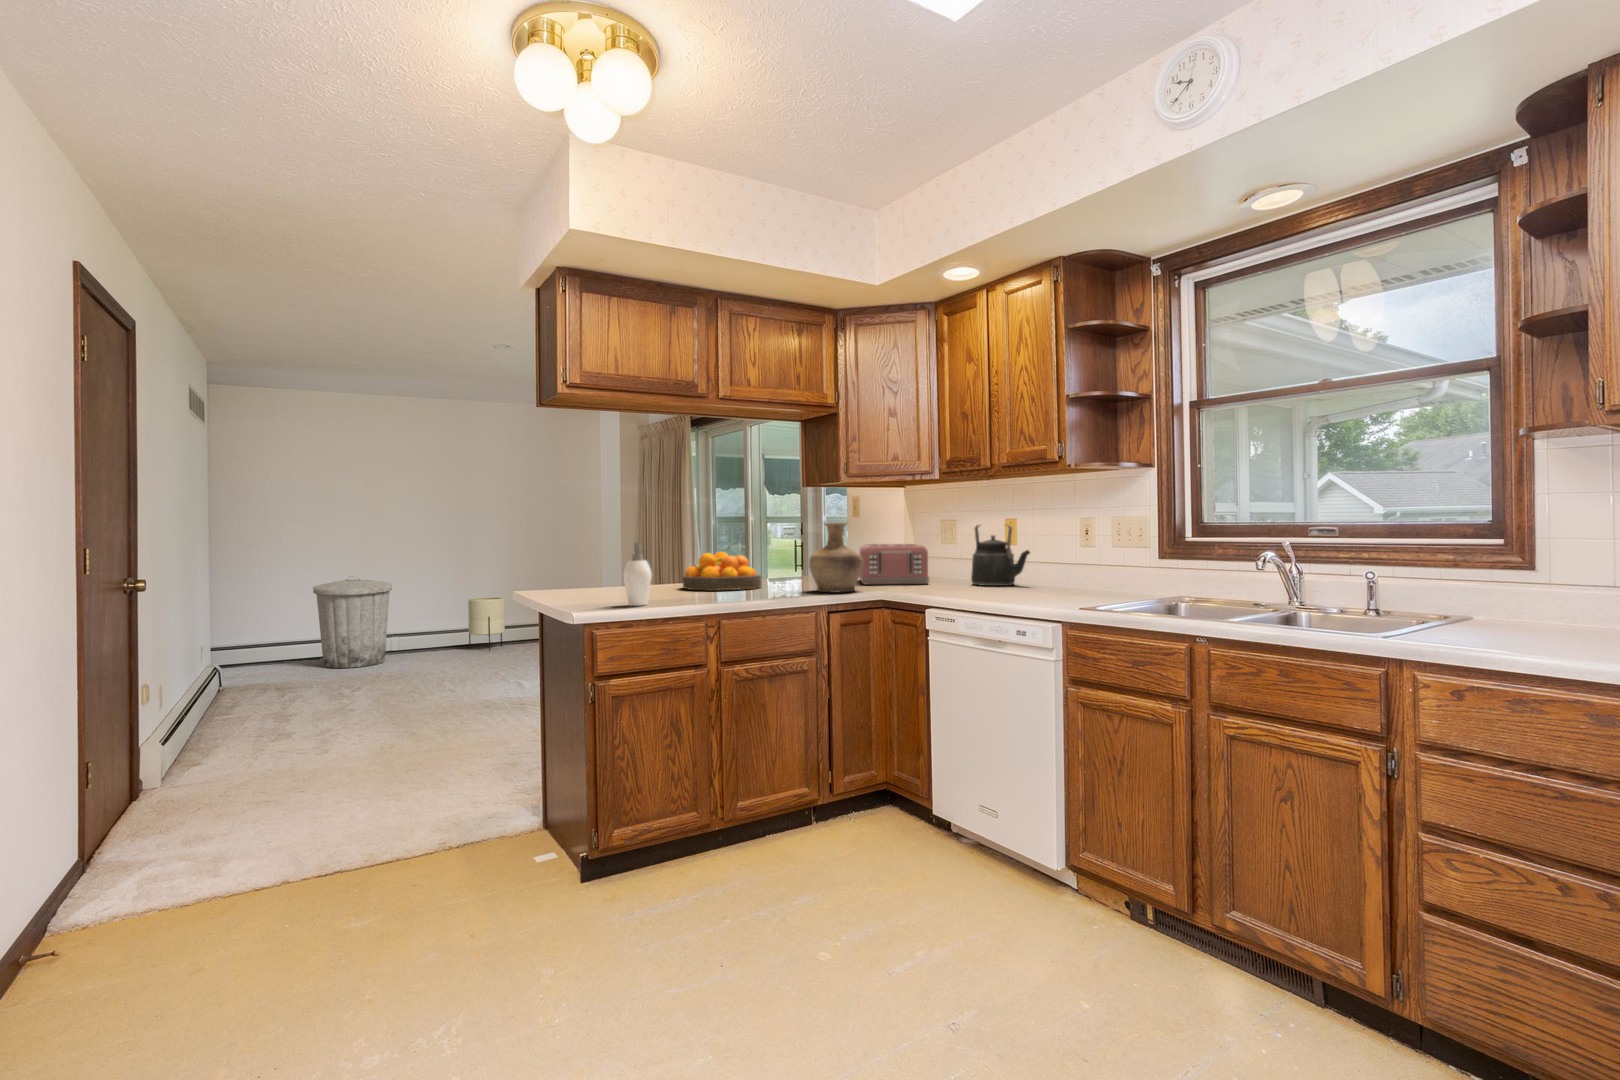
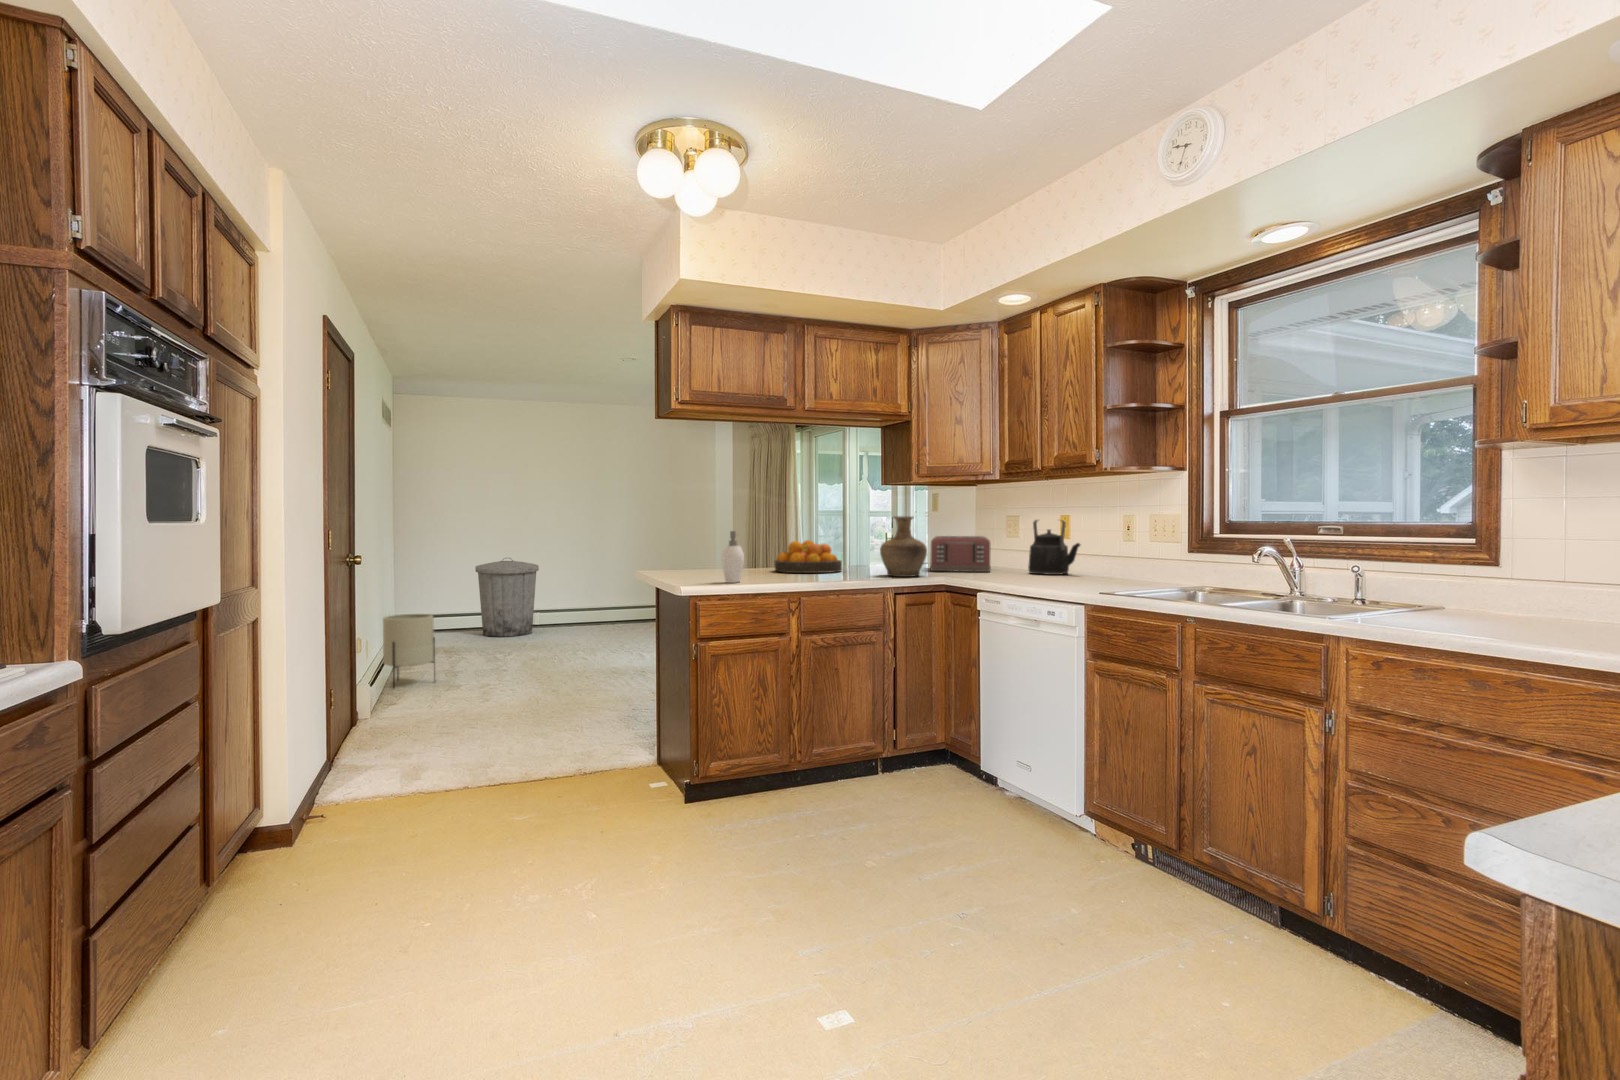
planter: present [468,597,505,651] -> present [383,614,435,688]

